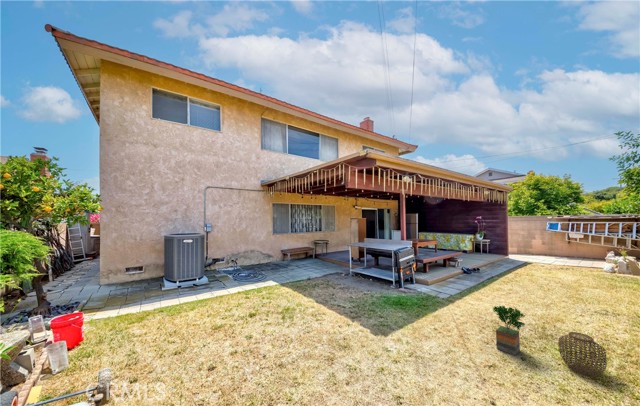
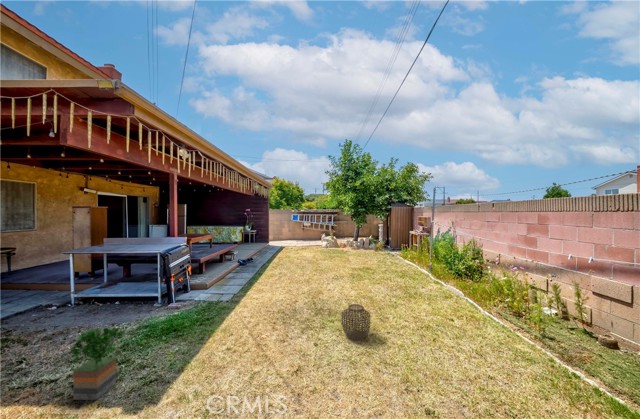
potted tree: present [493,306,525,355] -> present [71,327,124,400]

